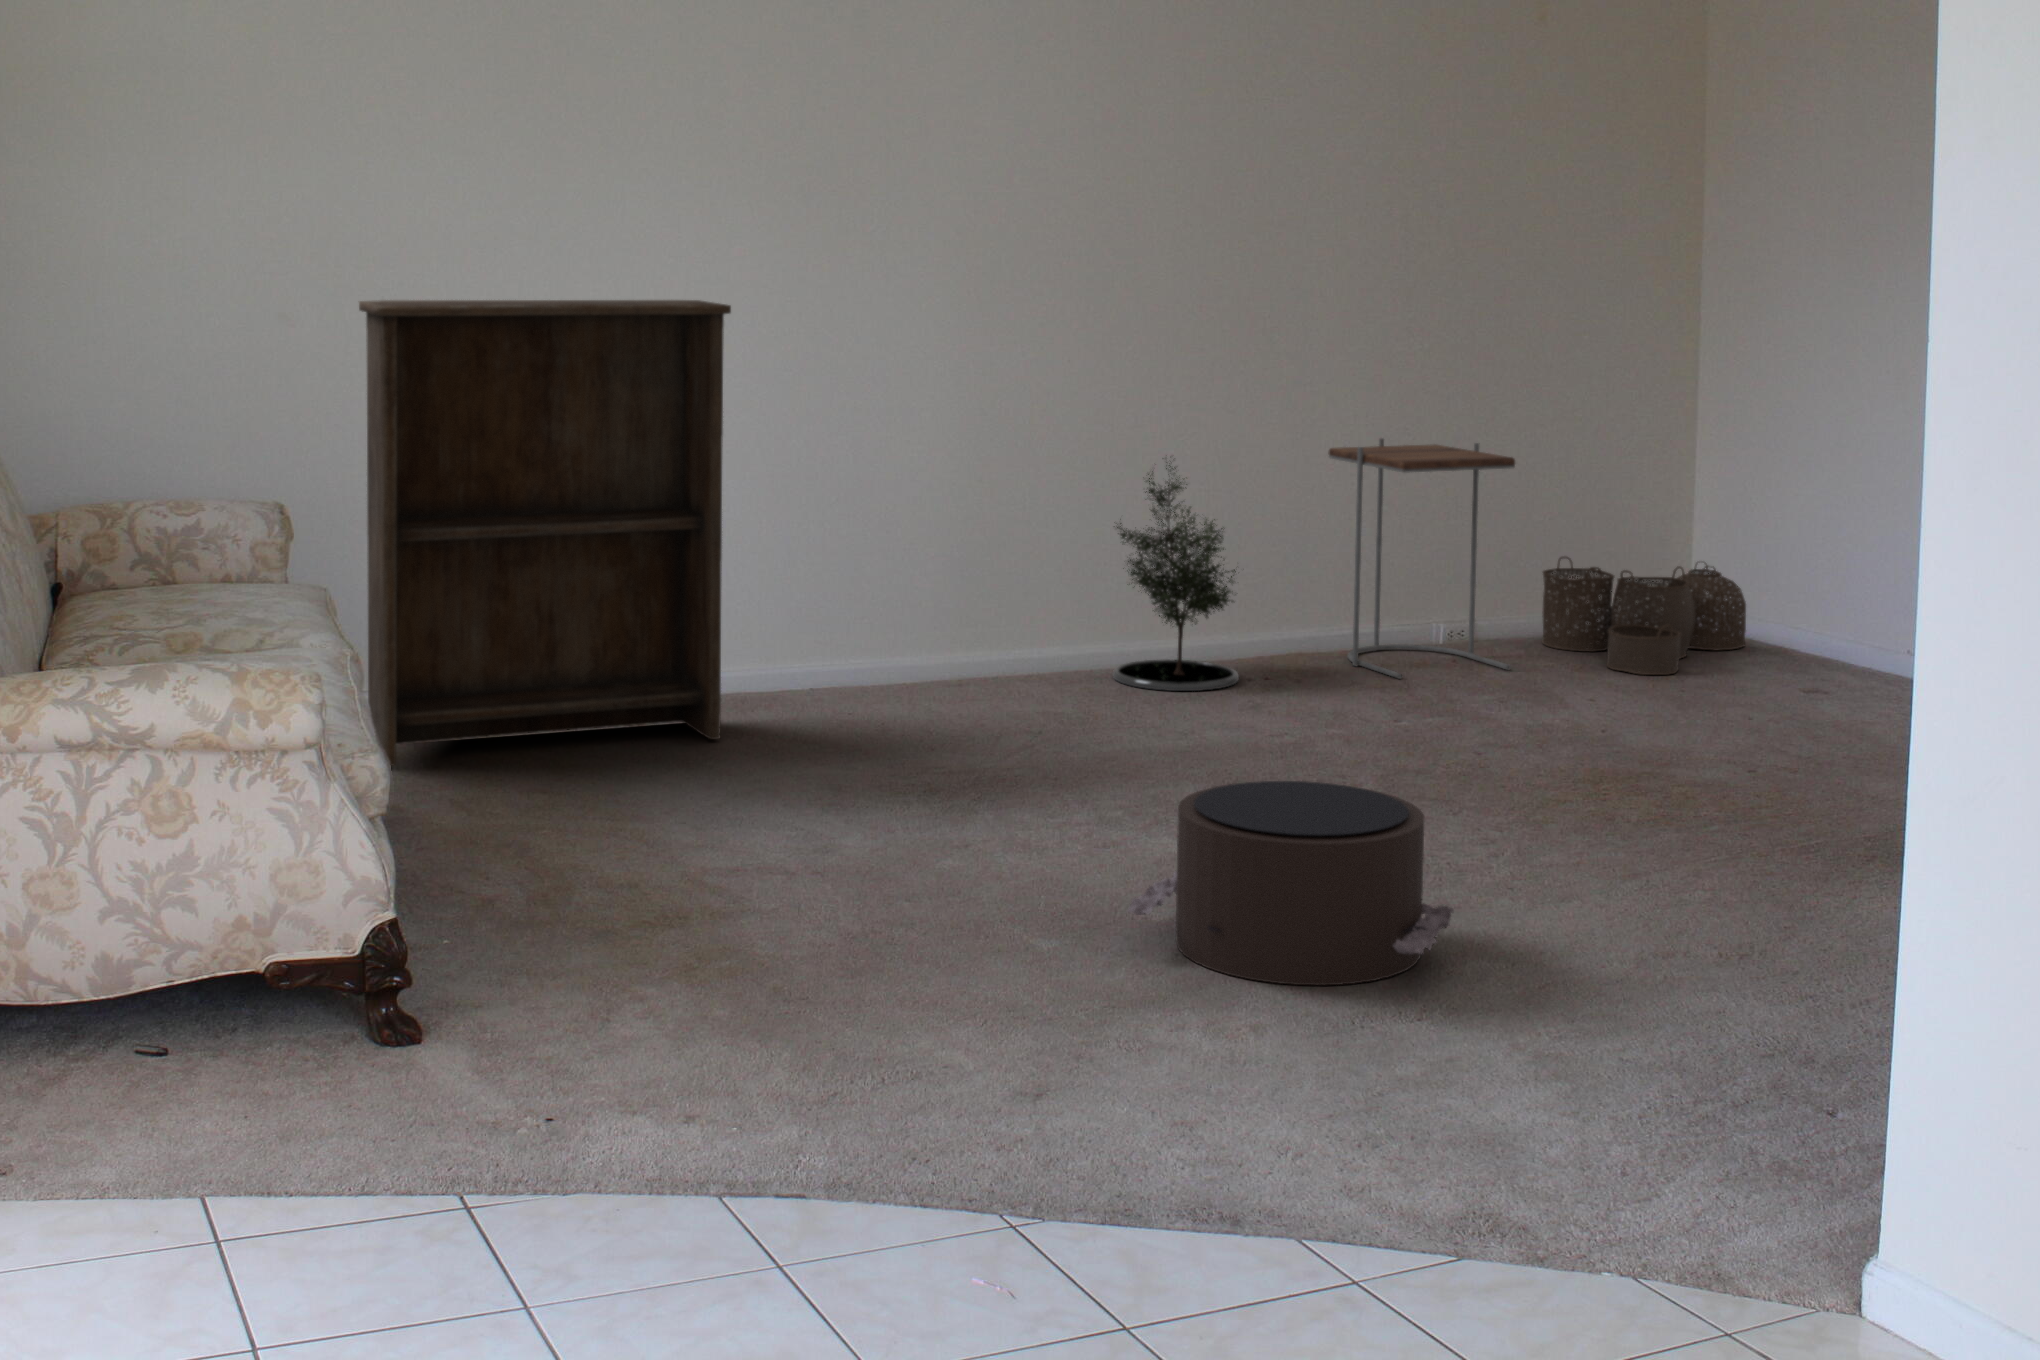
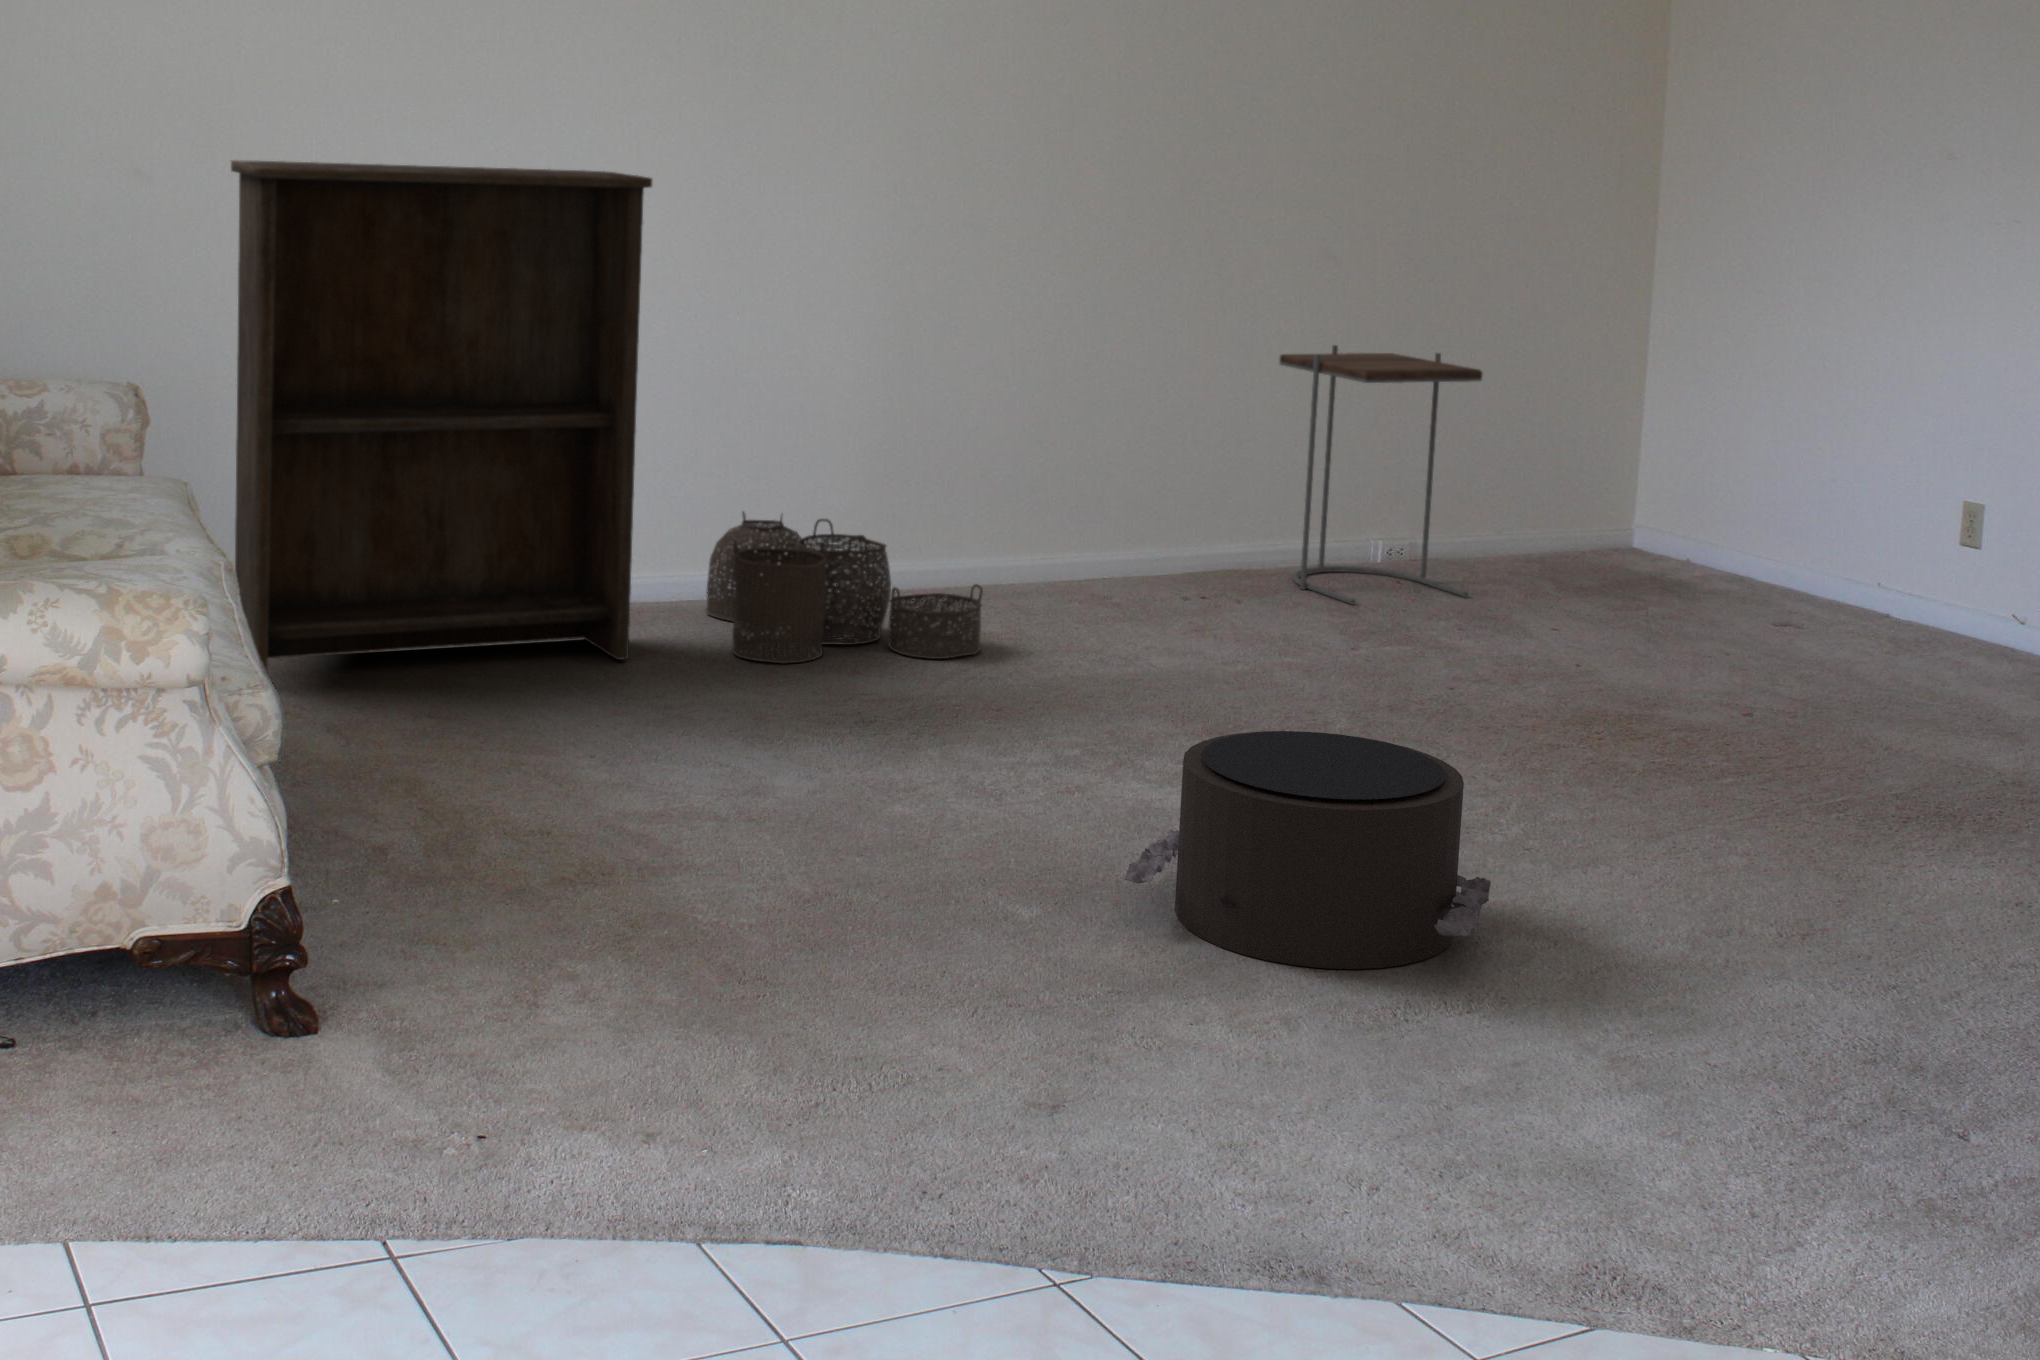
potted tree: present [1113,462,1239,691] -> none [1046,356,1194,614]
woven basket: present [1542,557,1746,675] -> present [706,512,983,664]

